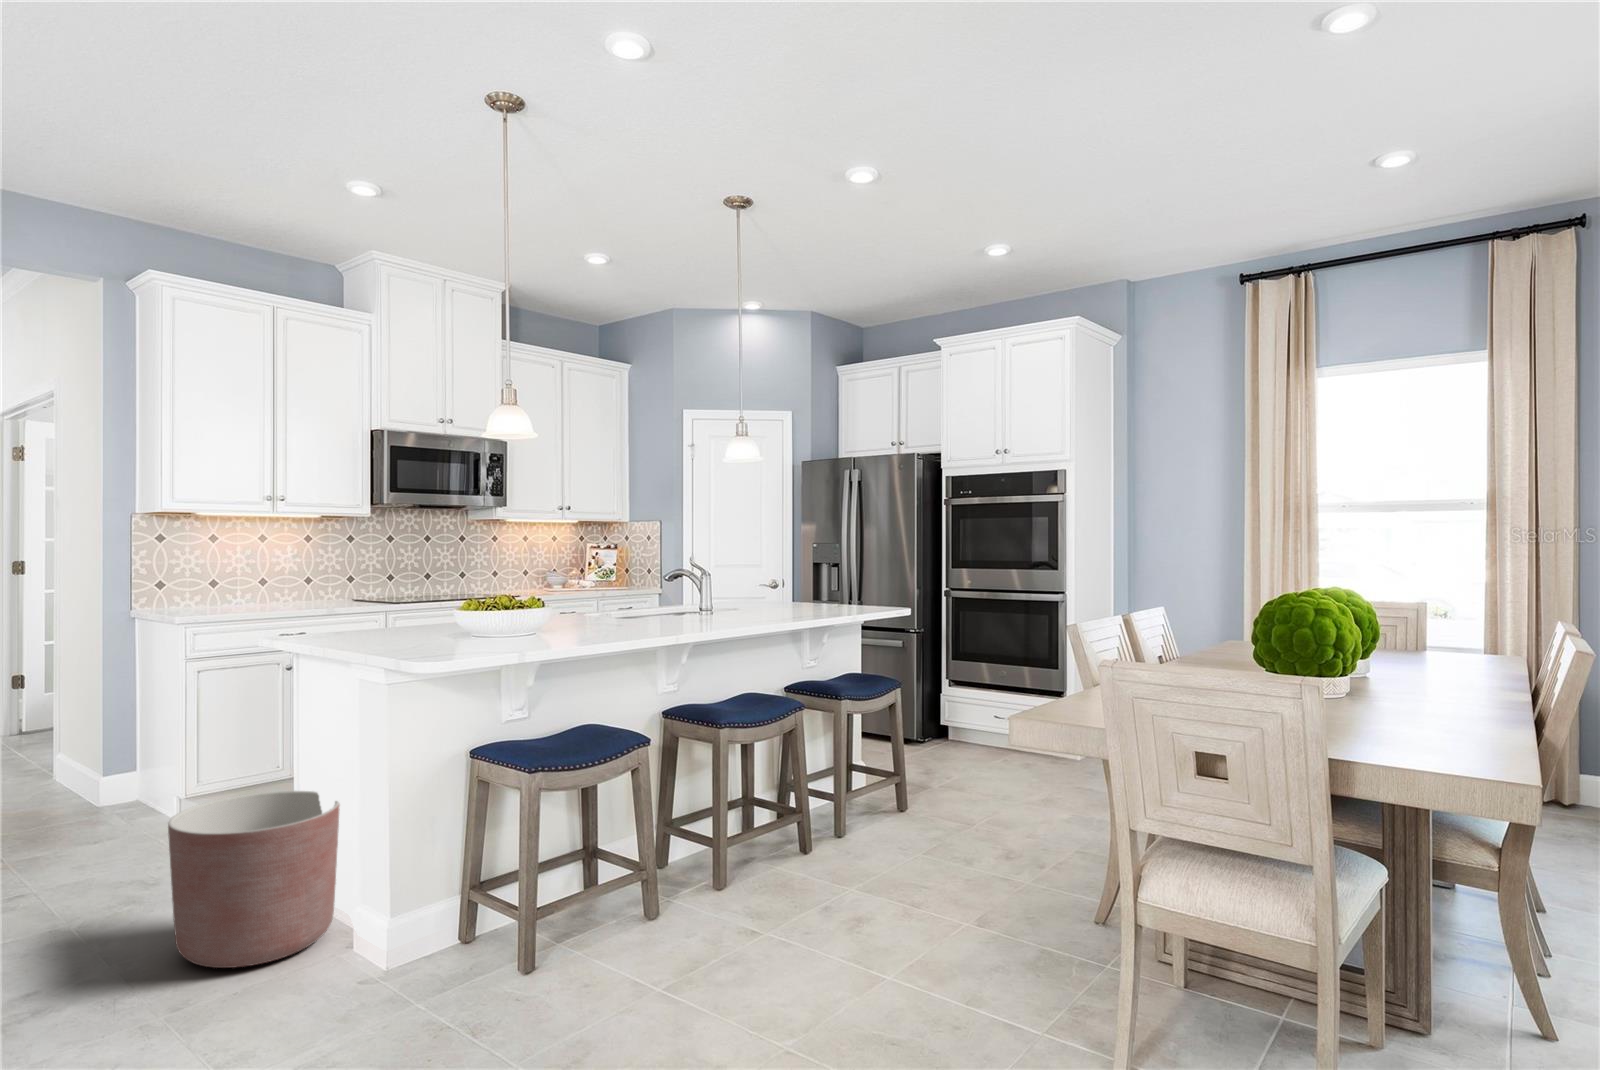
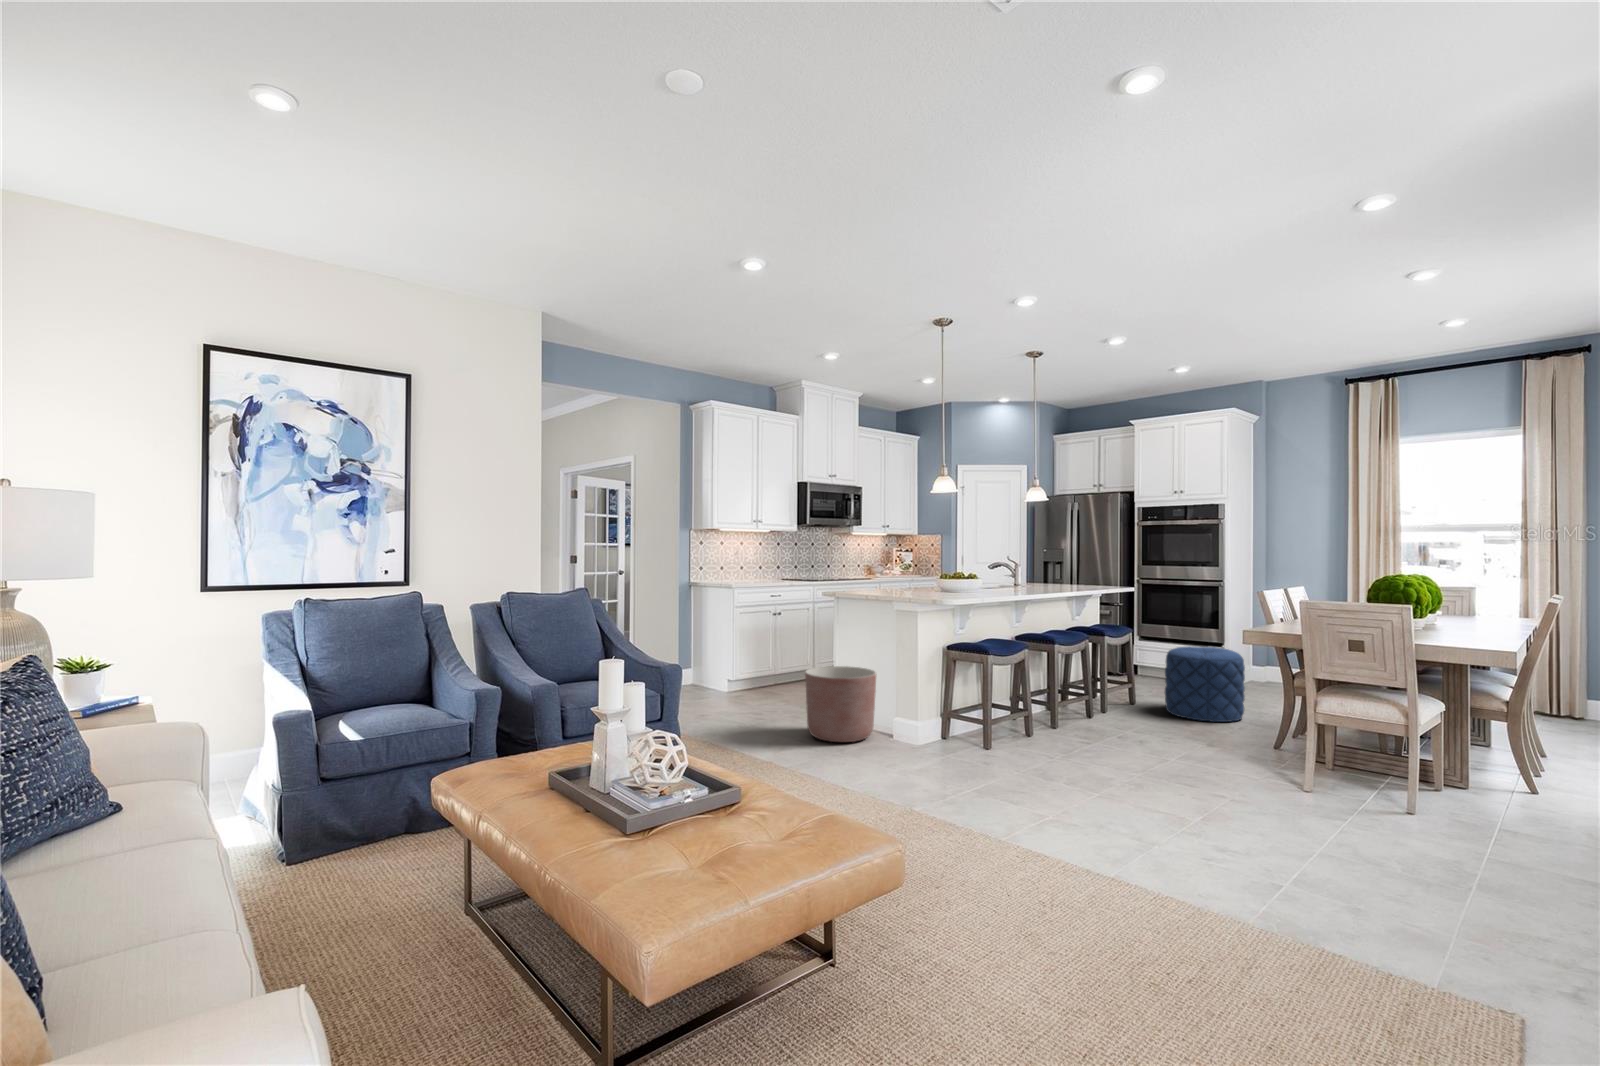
pouf: none [947,711,1070,849] -> present [1165,646,1245,722]

